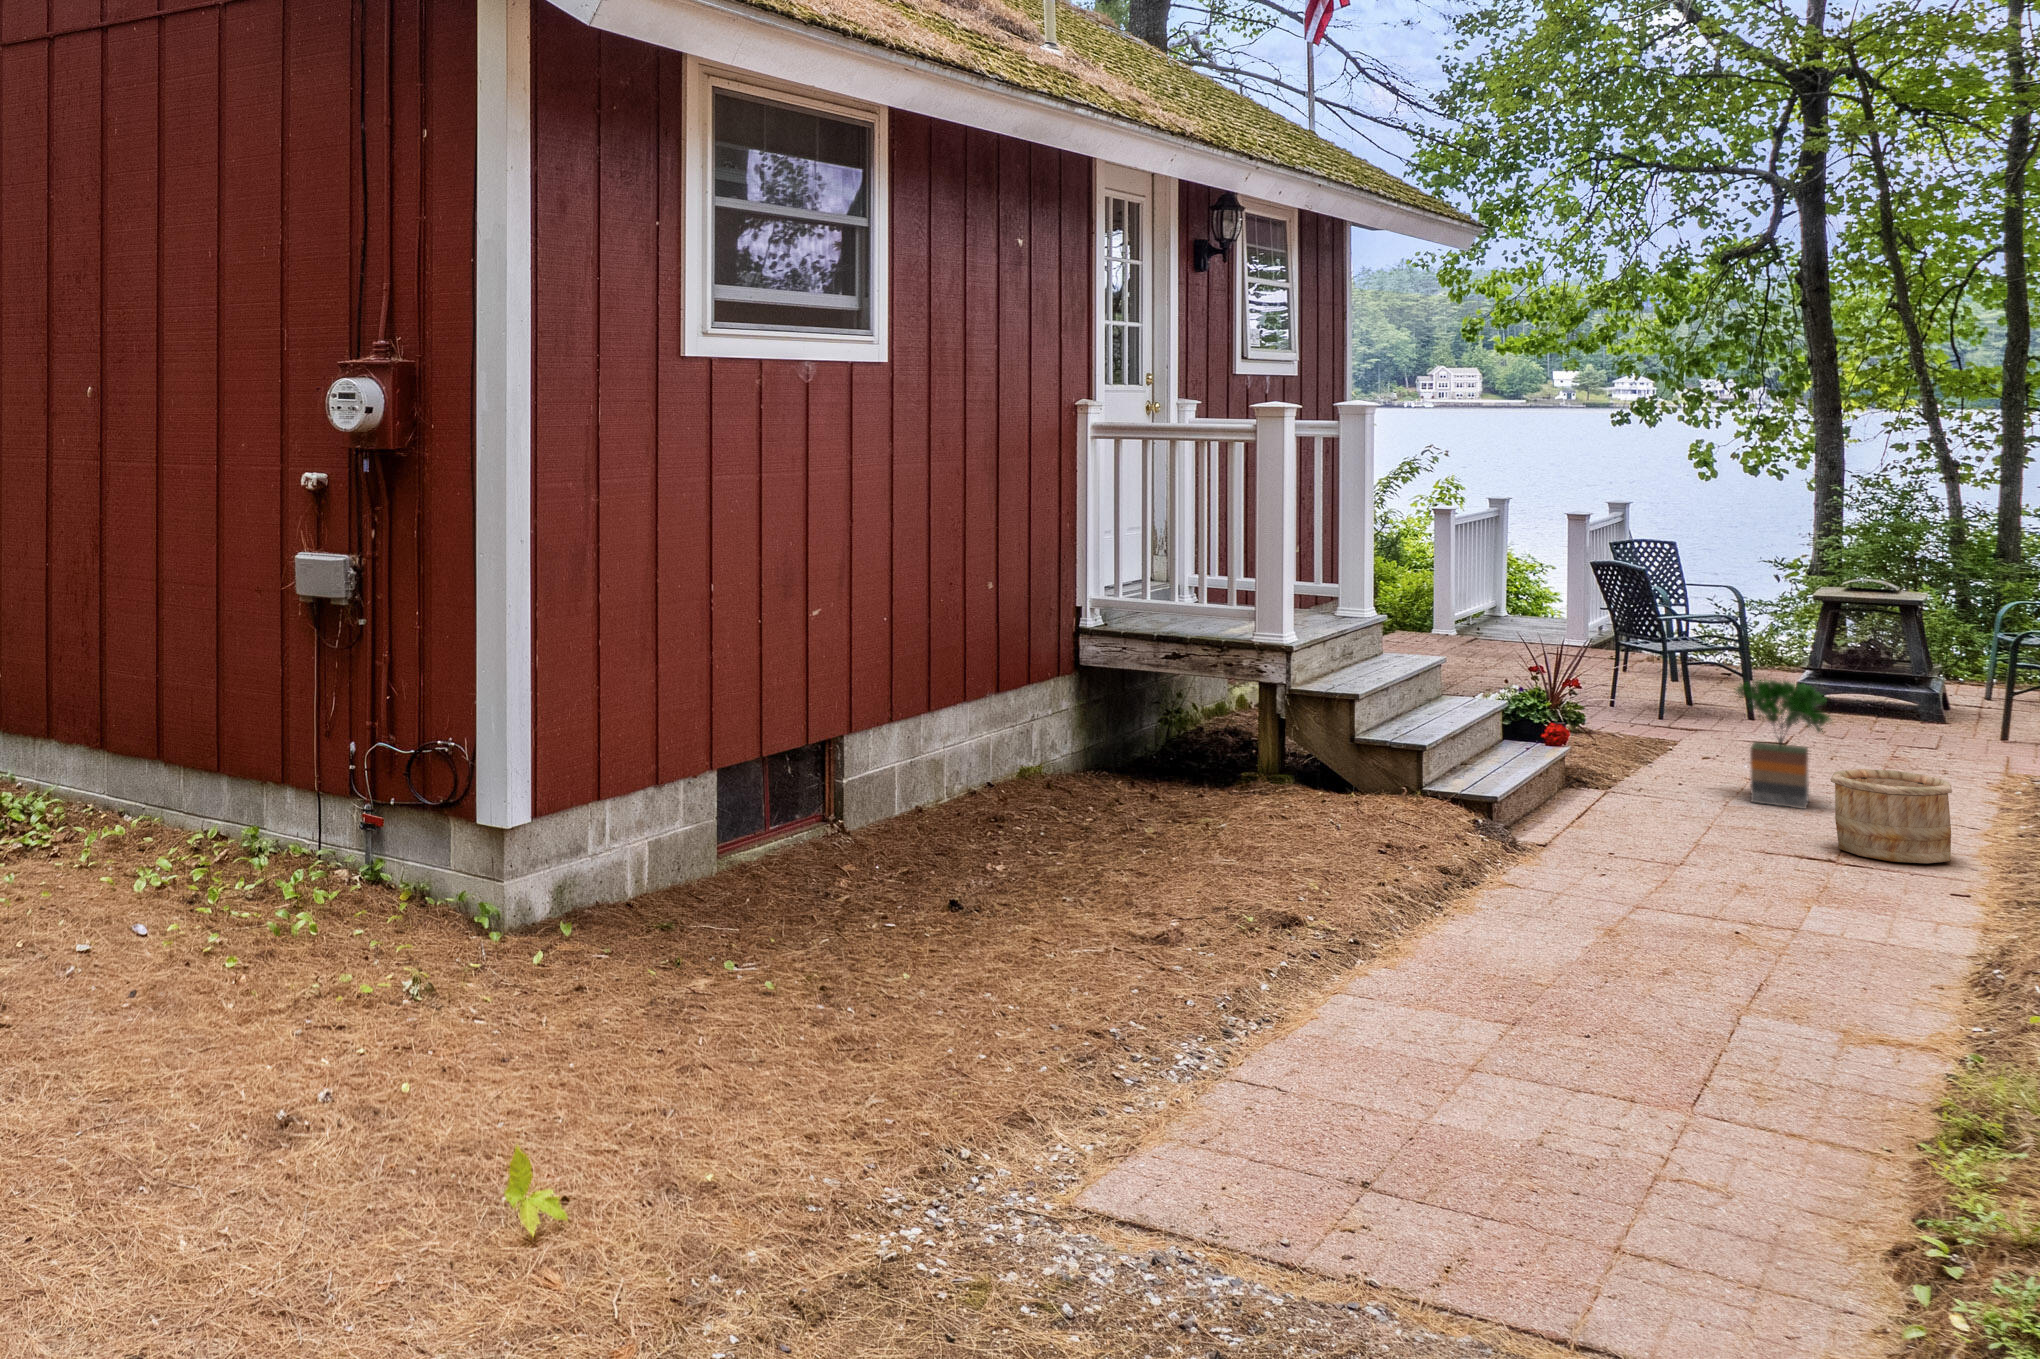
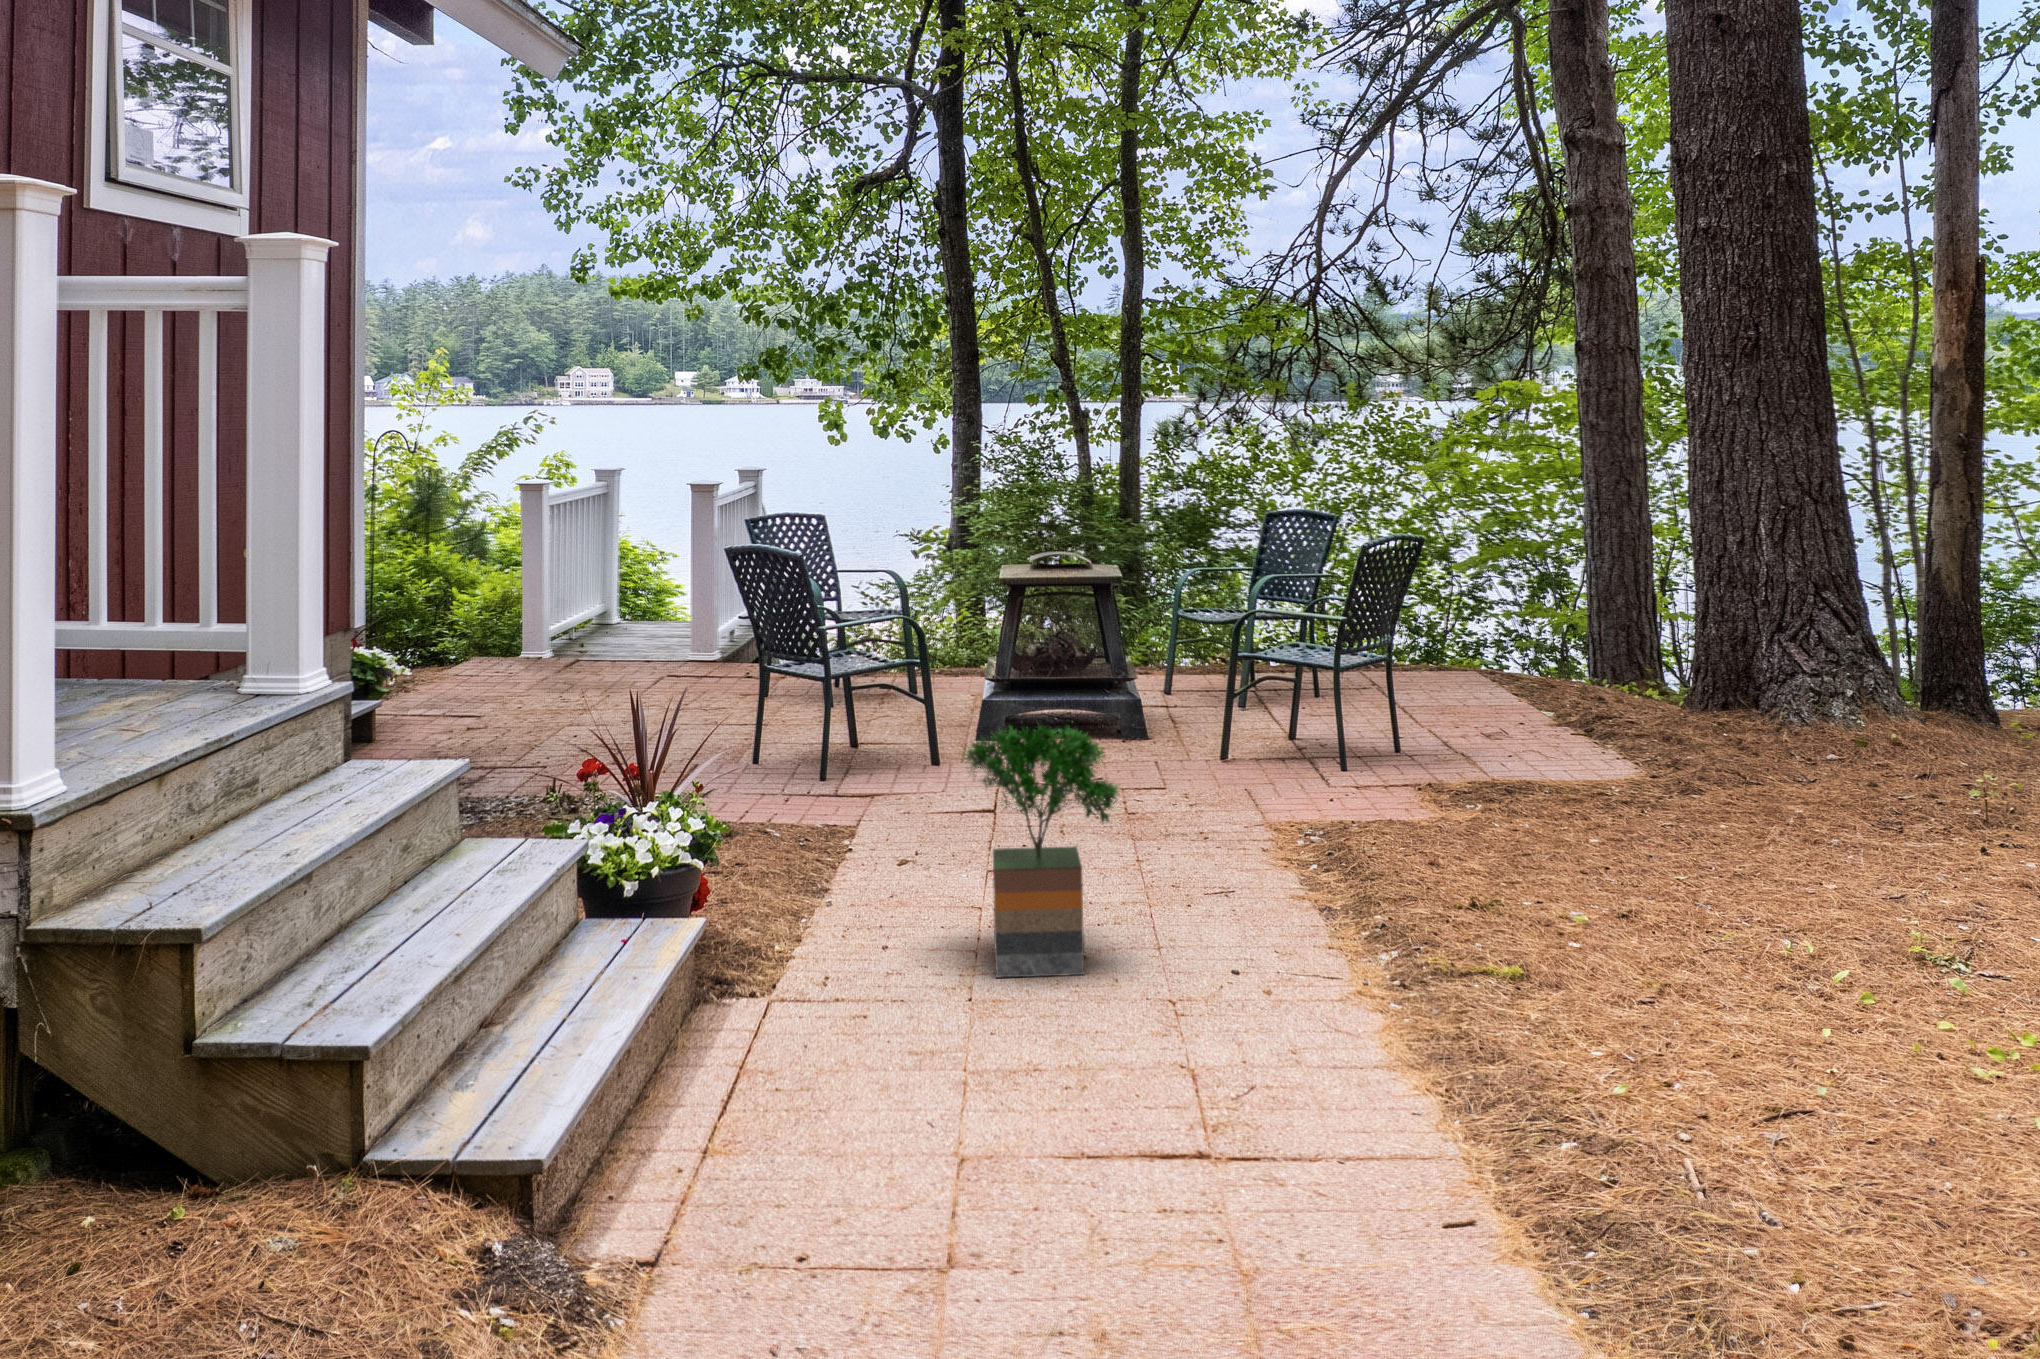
wooden bucket: present [1830,769,1952,863] -> none [1174,904,1386,1127]

